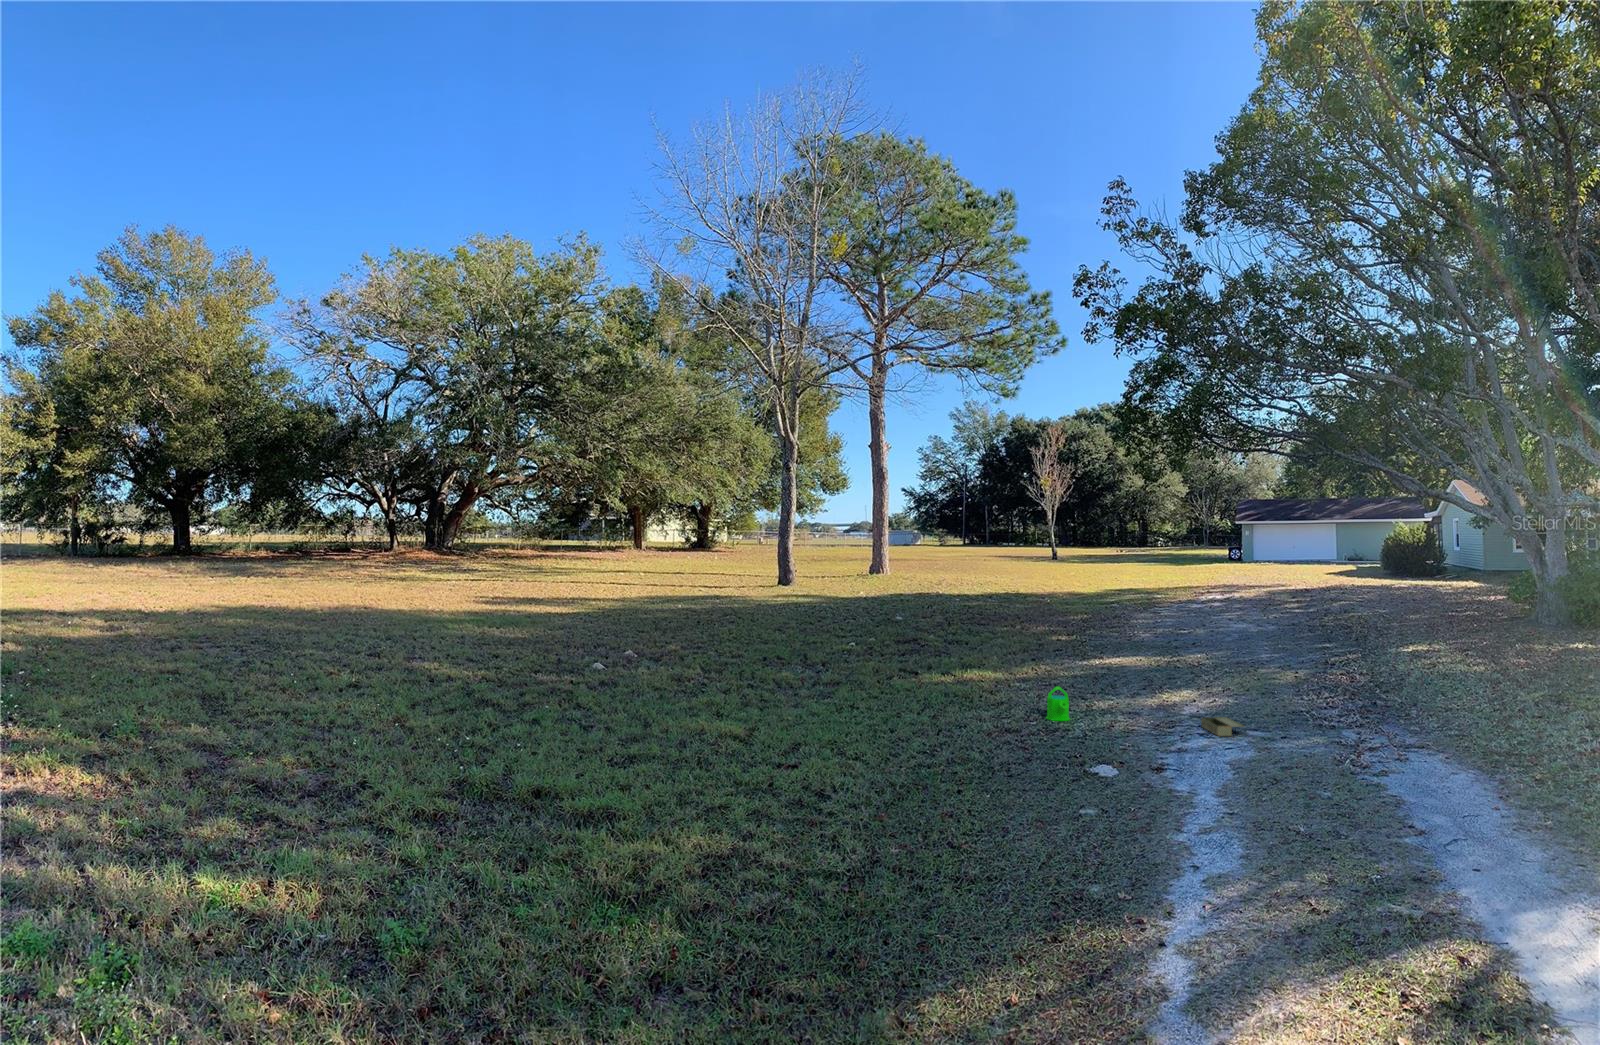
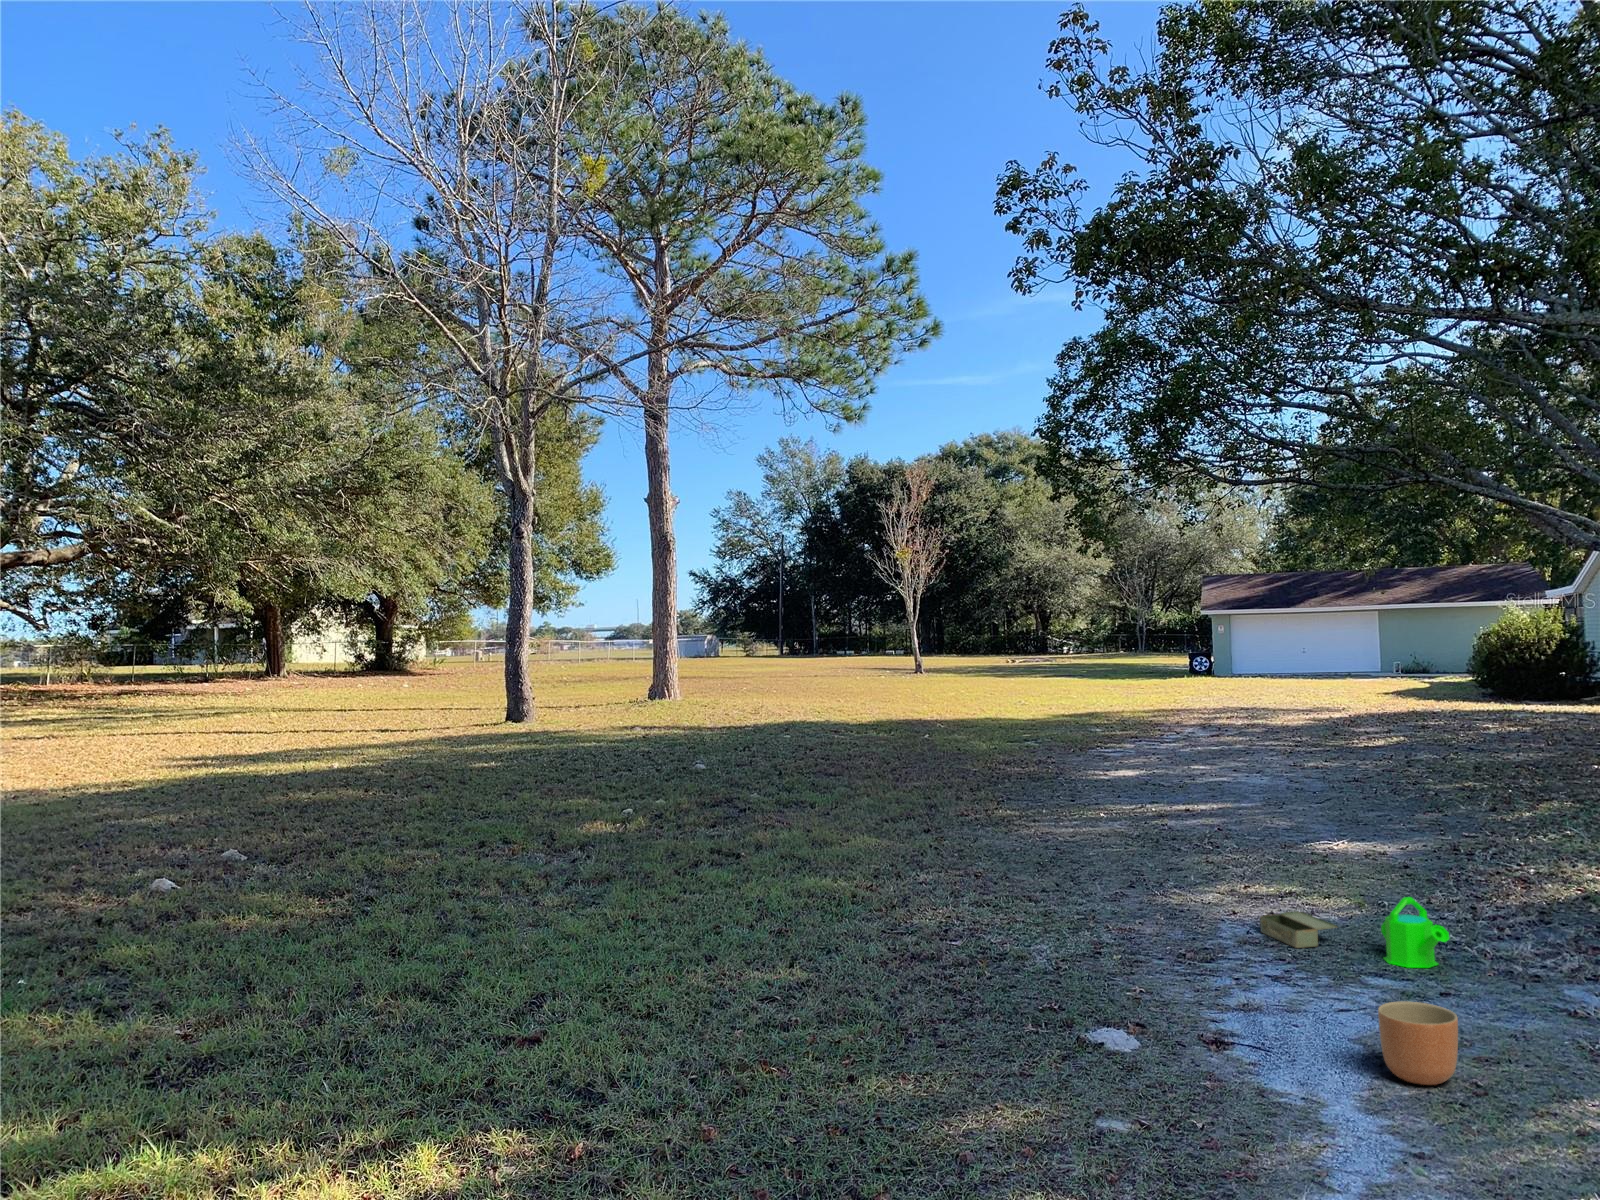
watering can: present [1046,686,1070,721] -> present [1381,897,1449,968]
planter: none [1228,757,1271,800] -> present [1378,1002,1458,1085]

